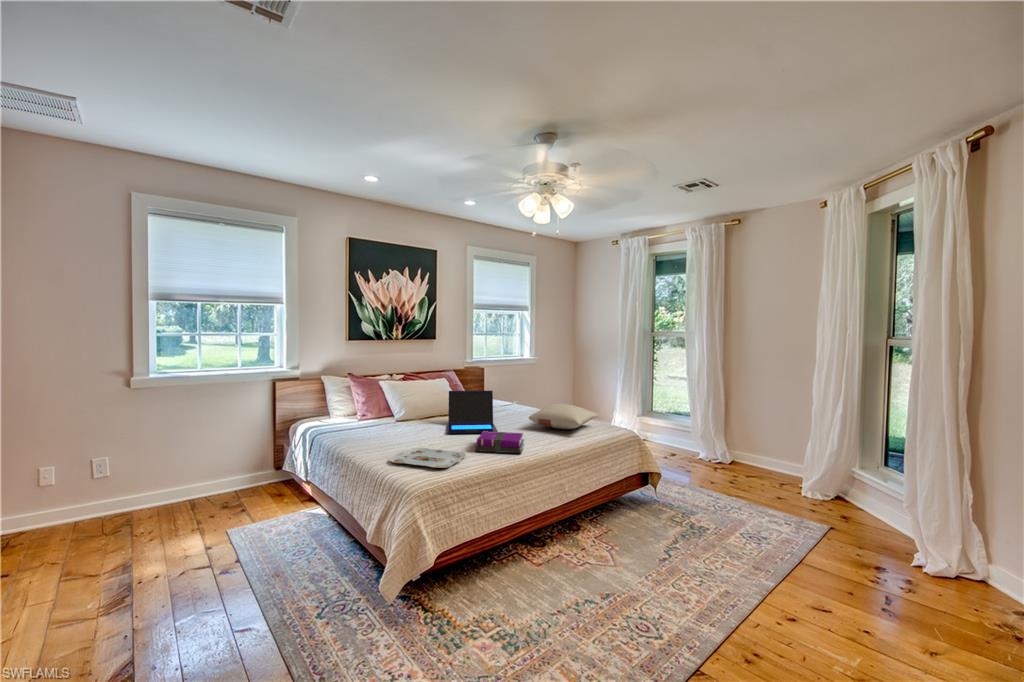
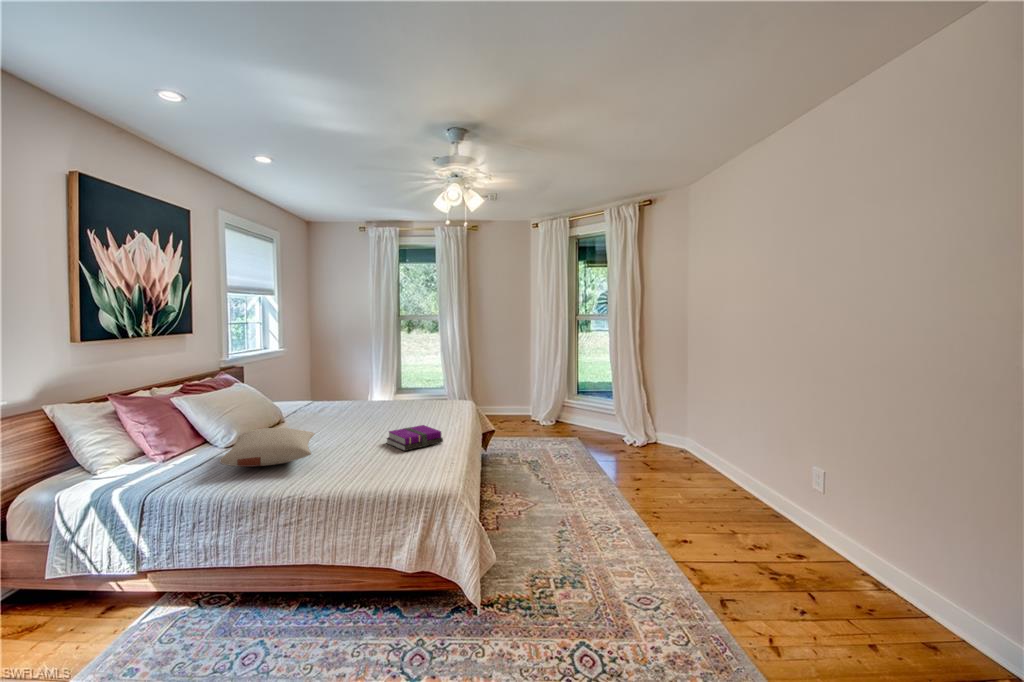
laptop: present [448,391,497,434] -> none [301,390,379,444]
pillow: present [529,404,599,429] -> present [220,428,315,467]
serving tray: present [390,448,466,468] -> none [343,455,425,482]

